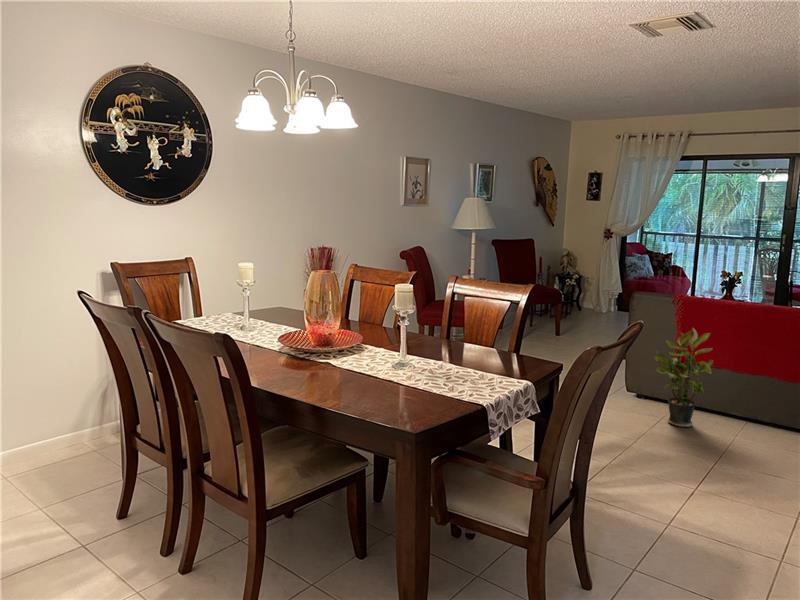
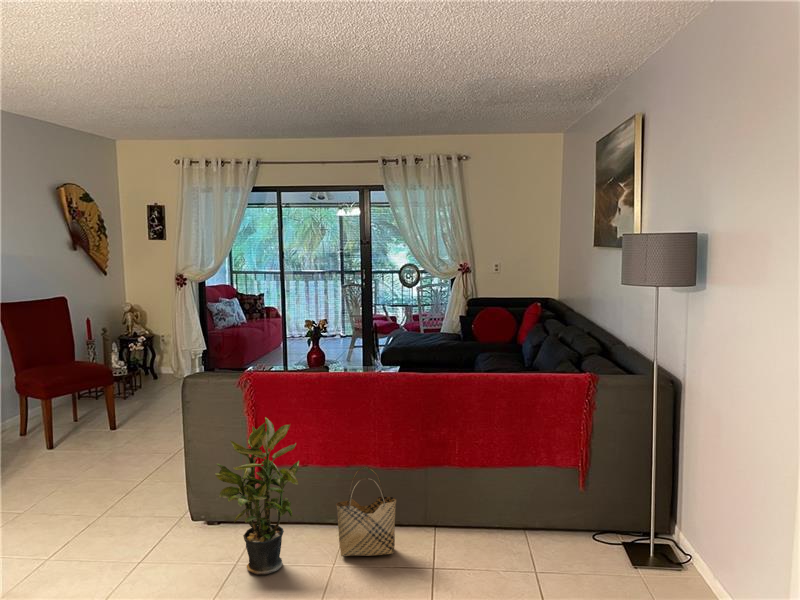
woven basket: none [736,376,787,438] -> present [336,467,396,556]

